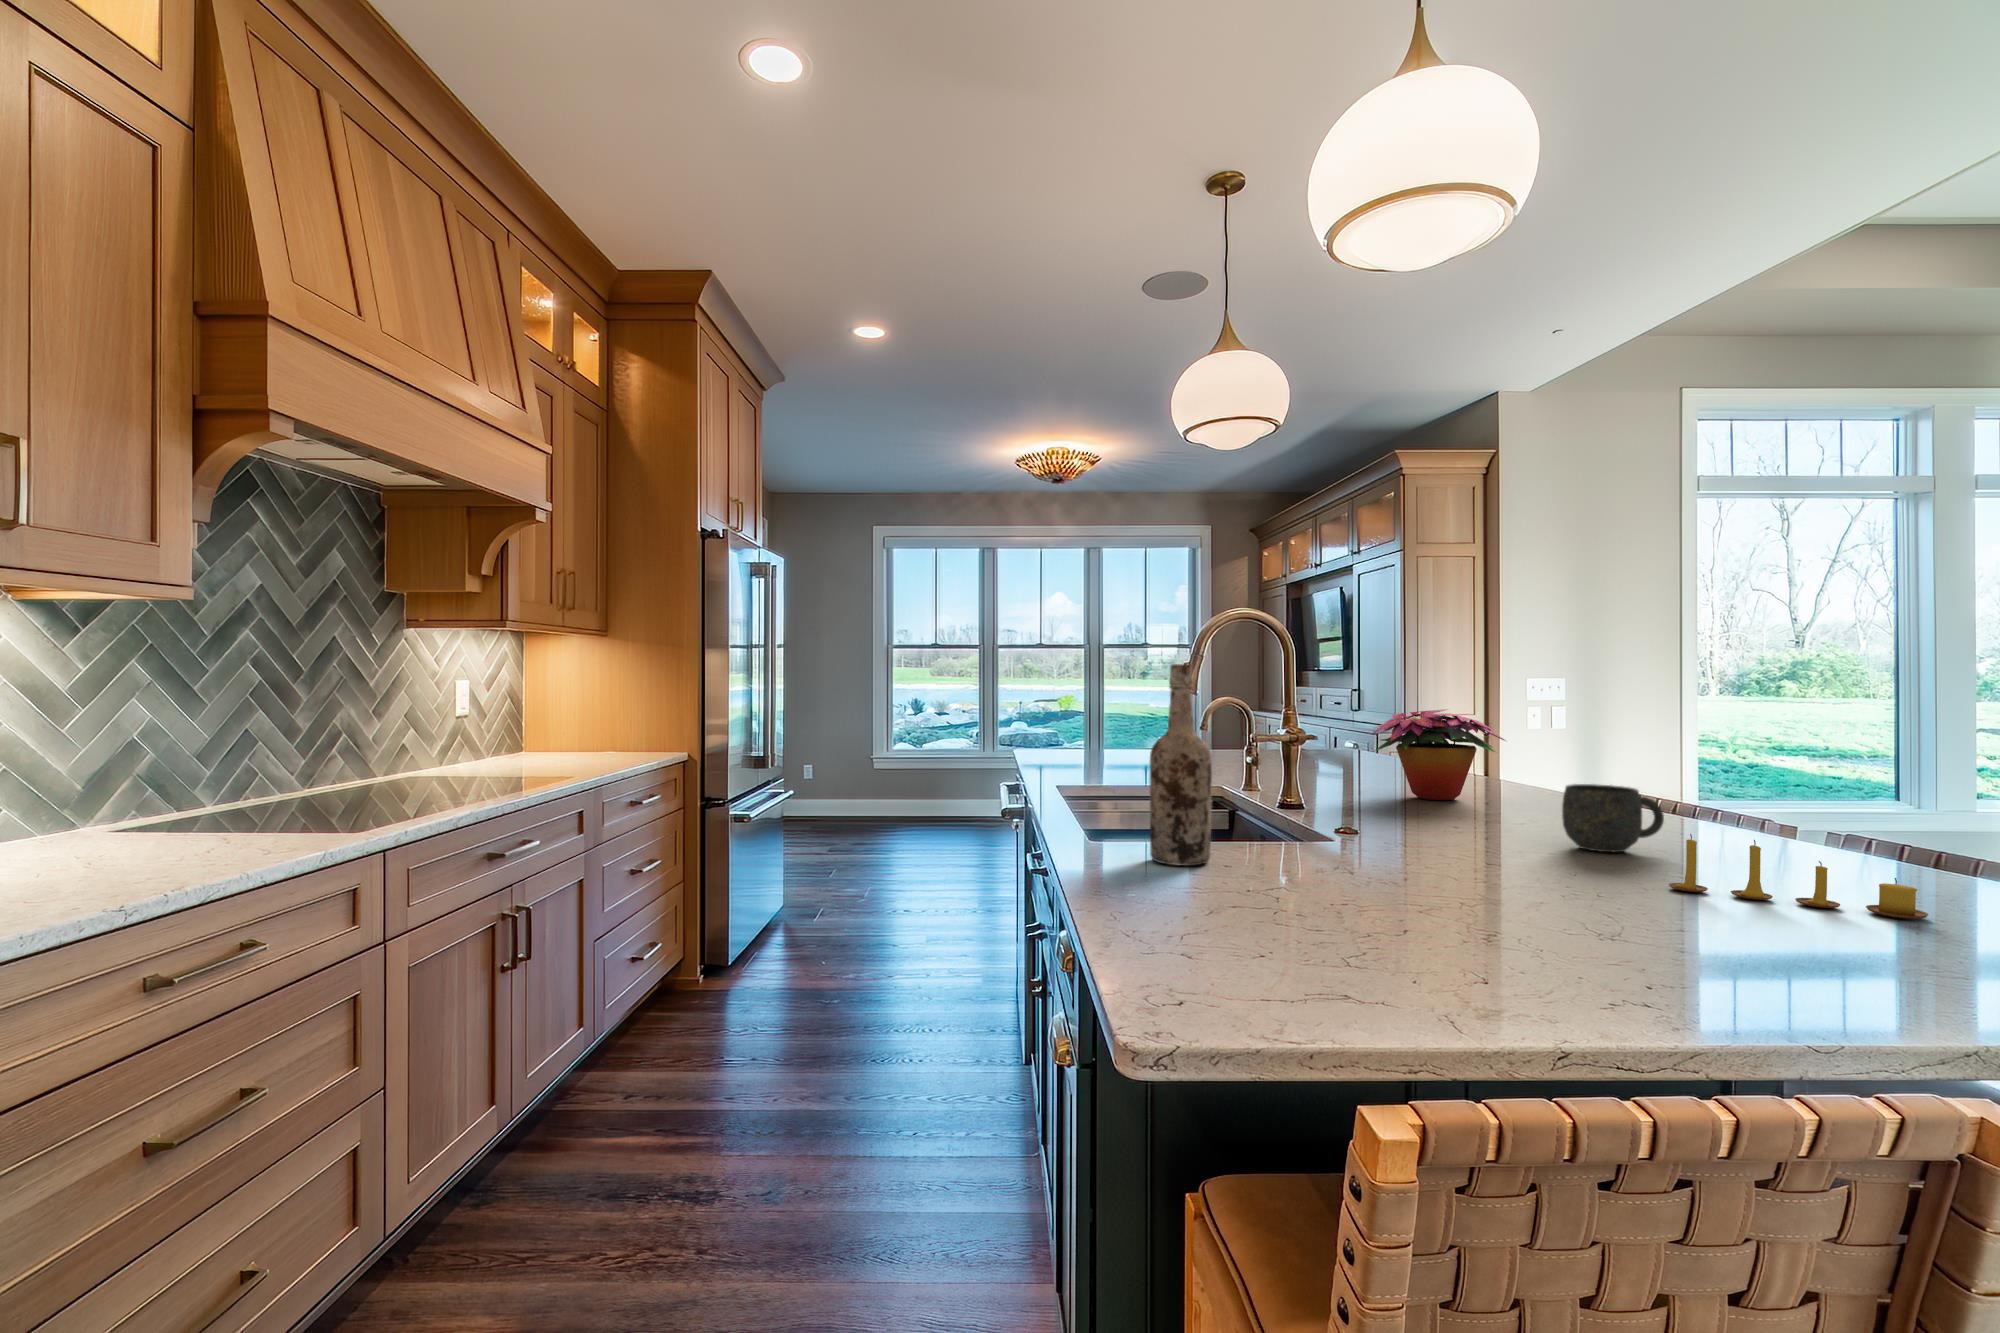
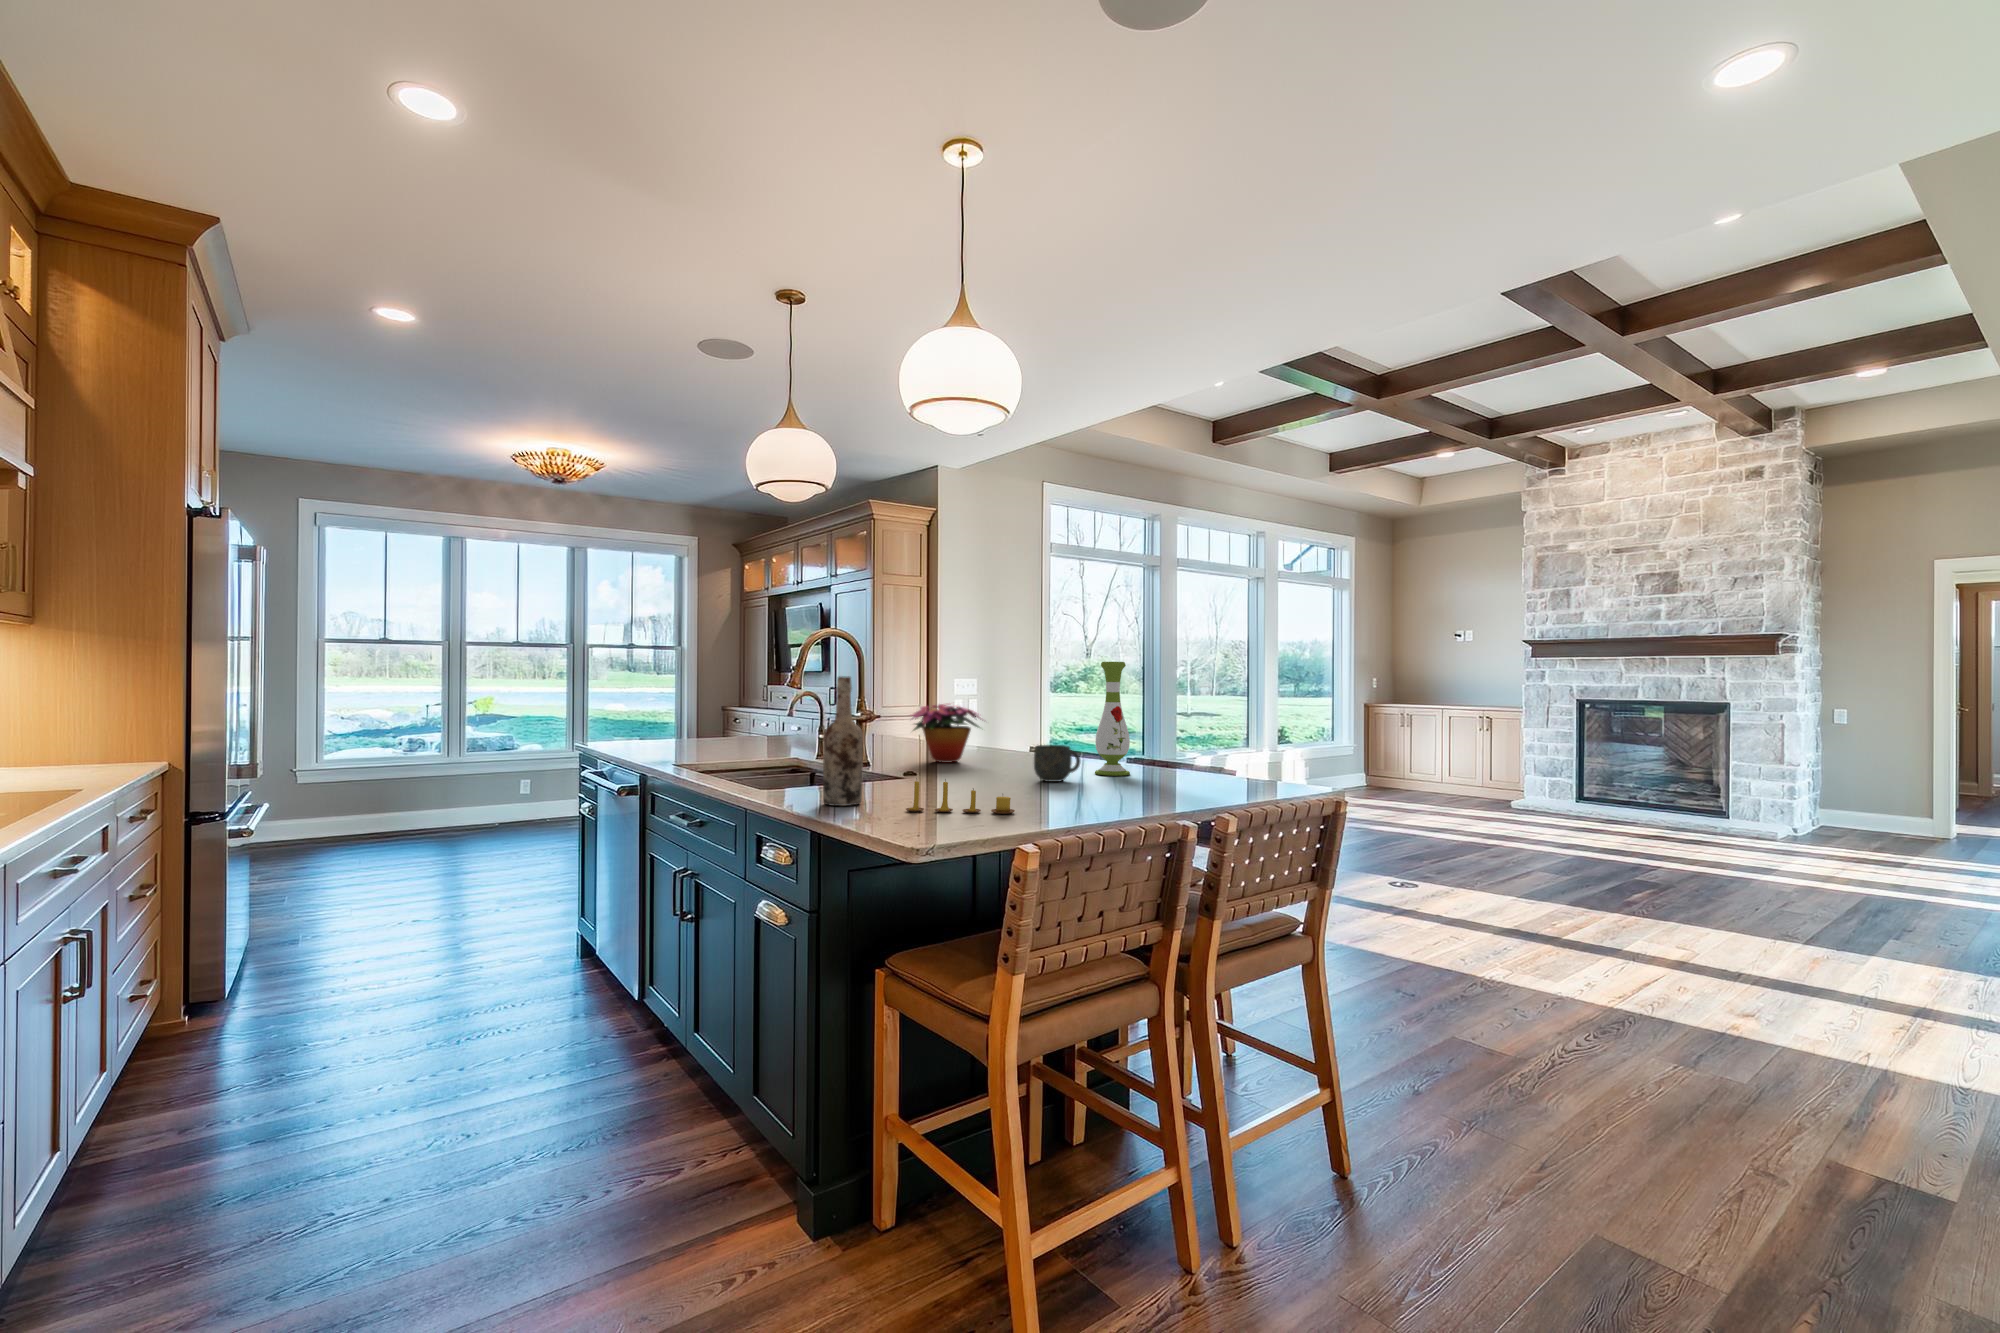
vase: none [1705,635,1790,851] -> present [1095,662,1130,776]
candle: present [1669,834,1928,919] -> present [906,779,1015,814]

